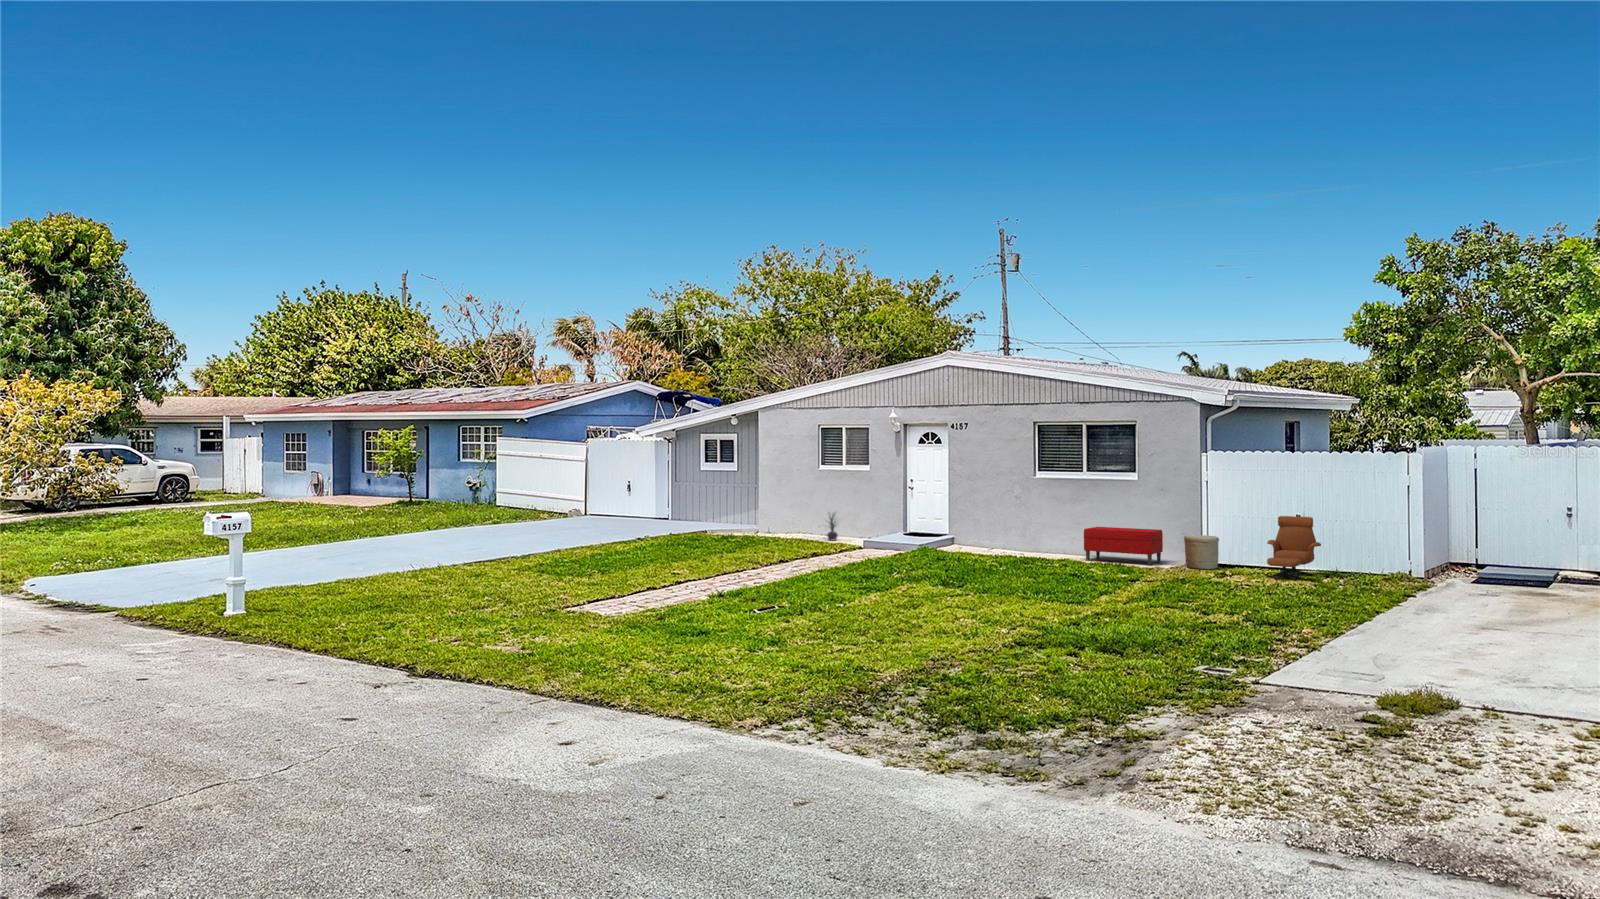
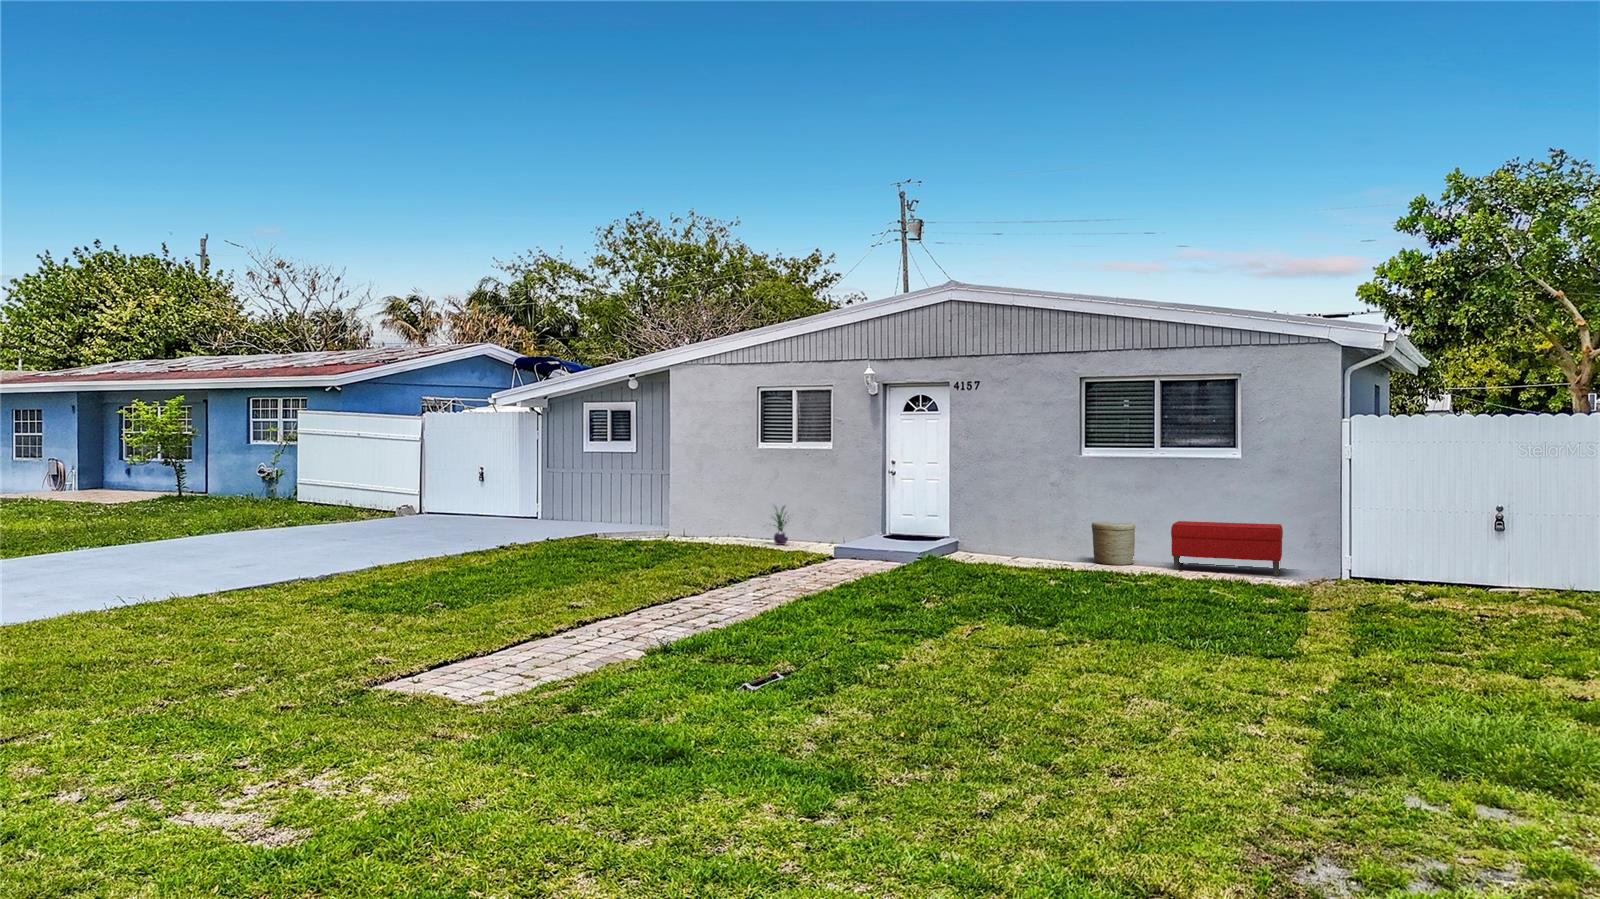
lounge chair: present [1267,516,1321,580] -> none [1459,503,1549,599]
woven basket: present [1184,535,1219,569] -> present [1091,521,1135,565]

